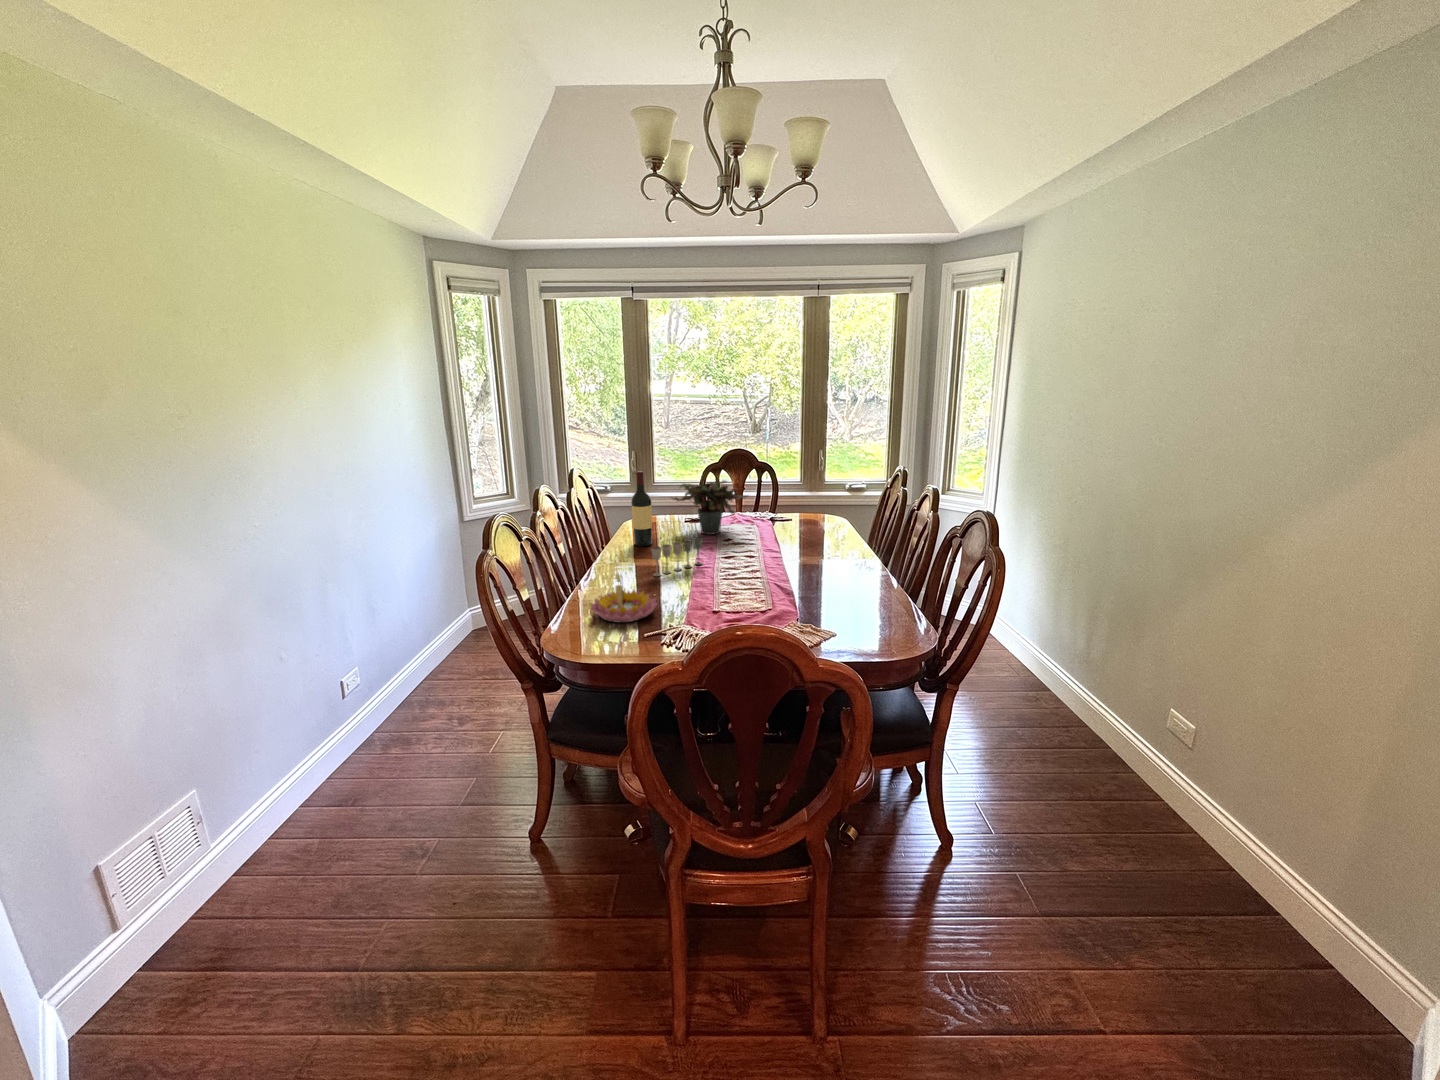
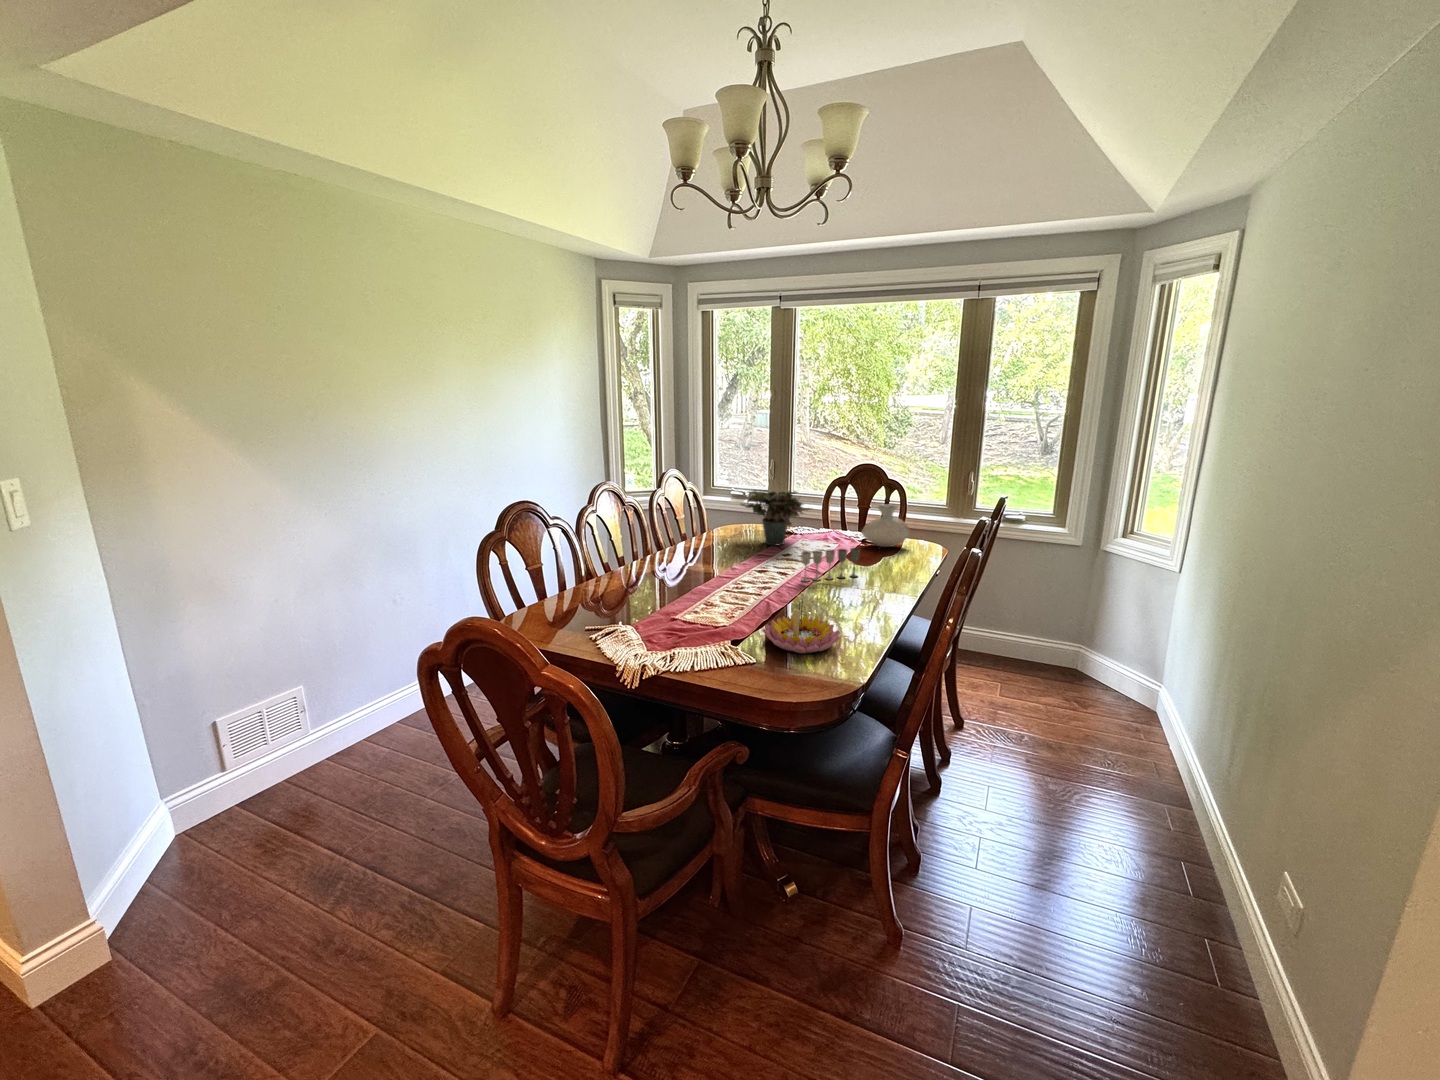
wine bottle: present [631,471,652,546] -> none [688,473,707,547]
vase: none [784,485,824,524] -> present [861,505,910,547]
wine glass: present [652,537,703,576] -> present [801,548,860,582]
candle holder: present [591,574,658,623] -> present [763,595,840,654]

